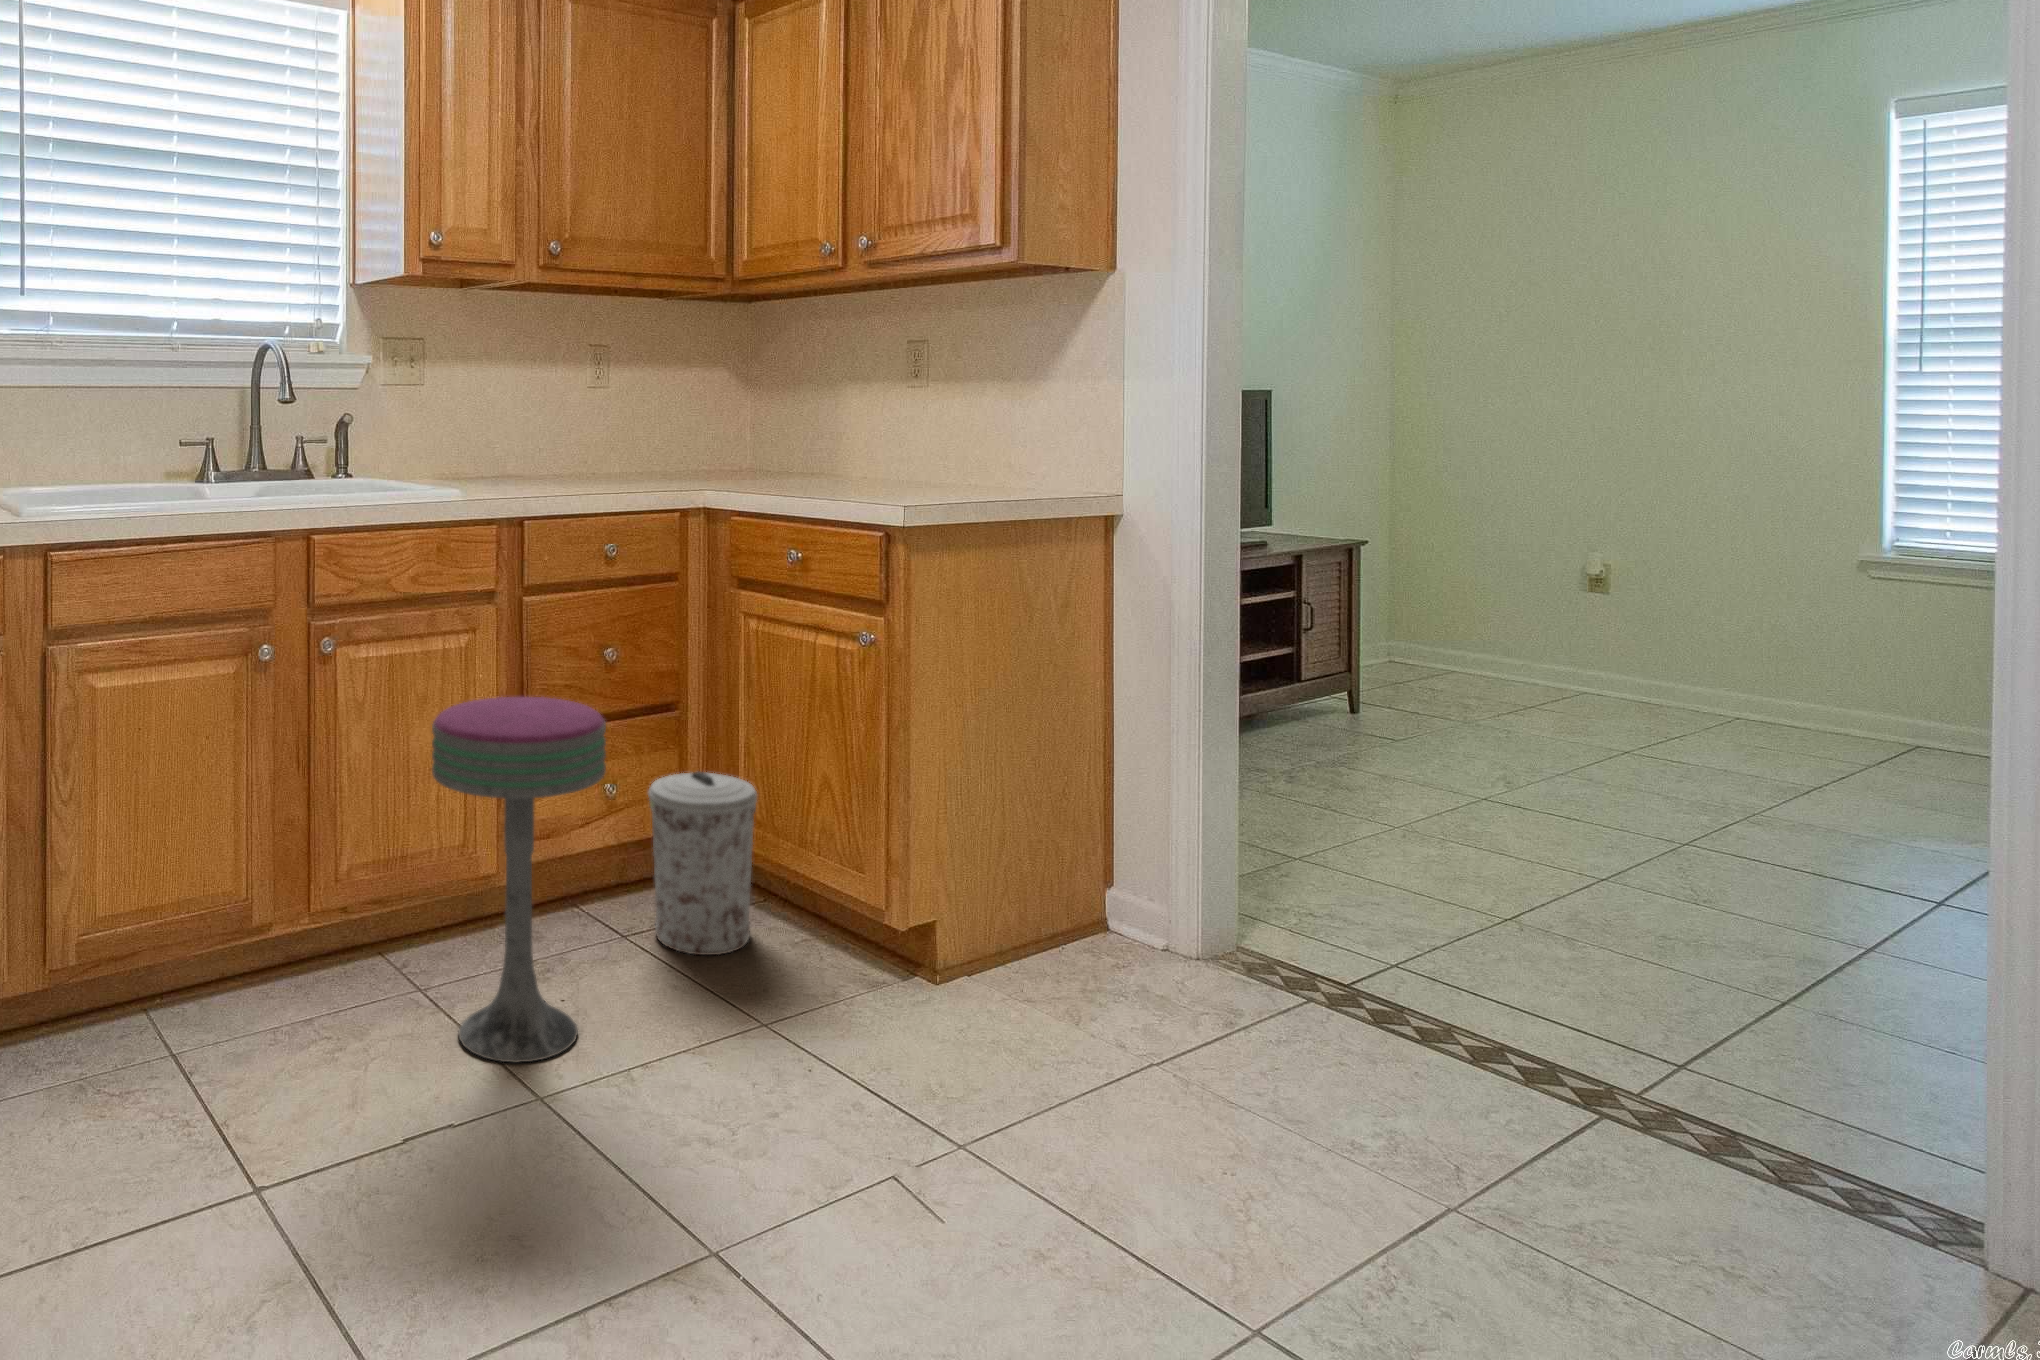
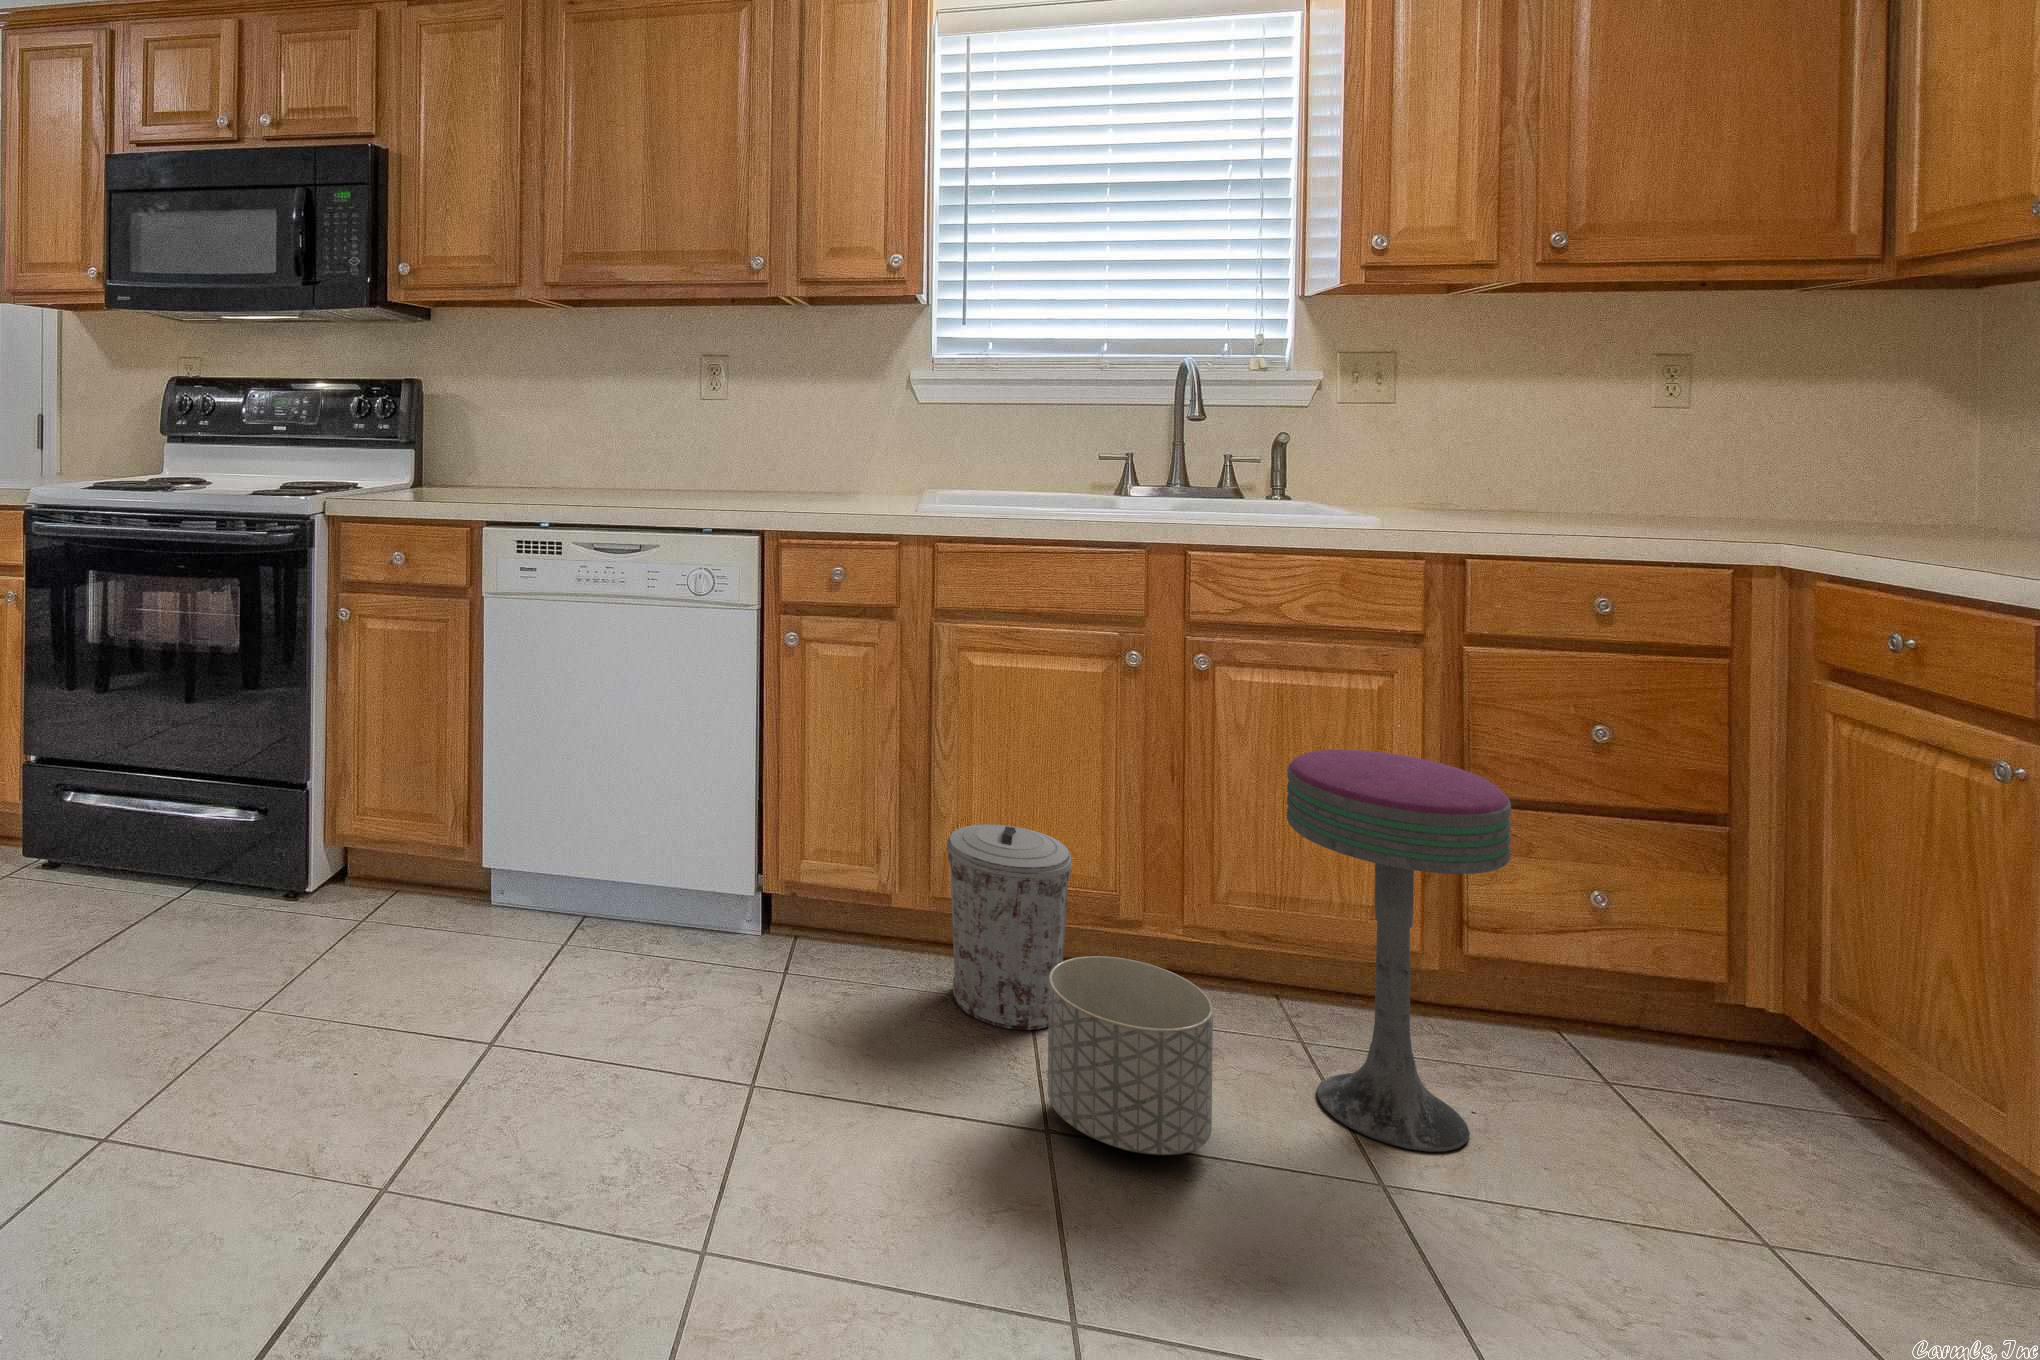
trash can: present [648,772,757,955] -> present [947,824,1072,1030]
planter: none [250,969,416,1182] -> present [1048,956,1213,1155]

